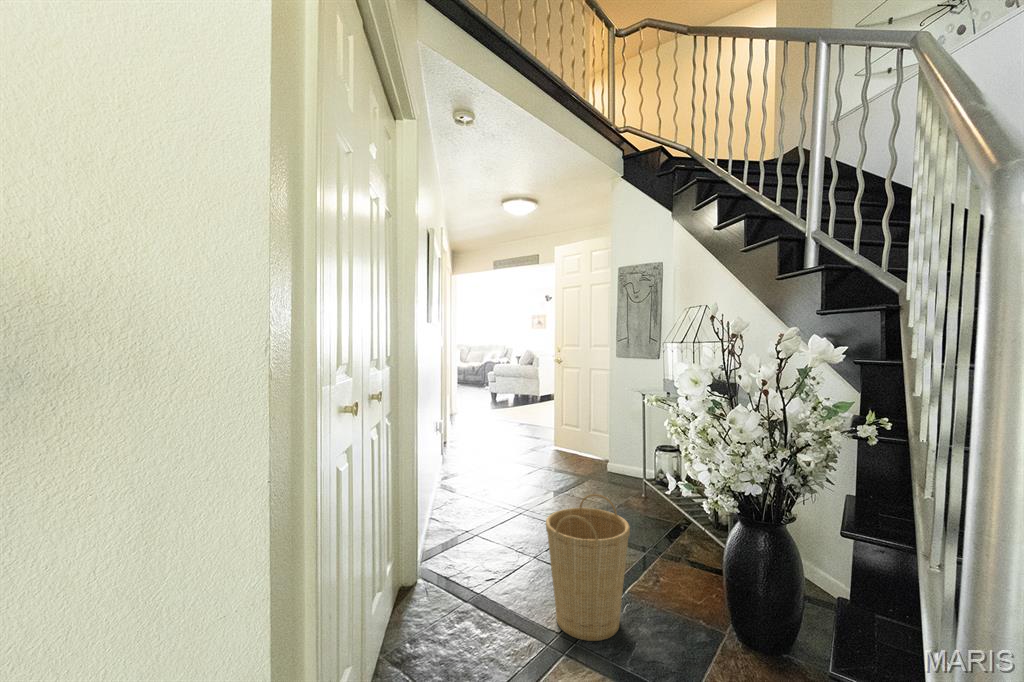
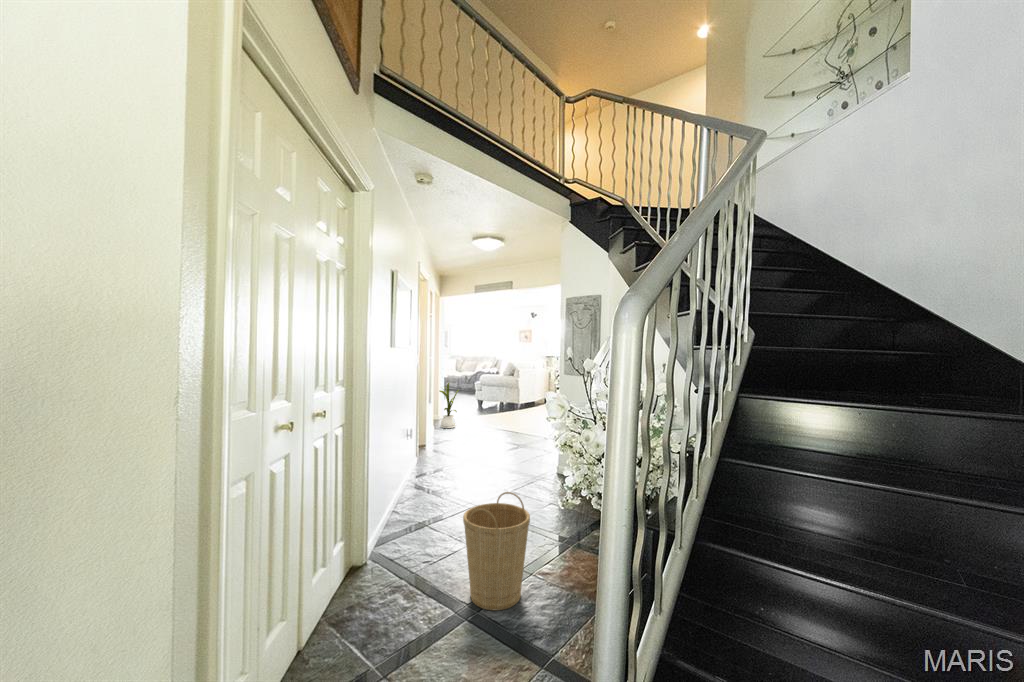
house plant: none [455,372,479,424] -> present [440,383,458,428]

